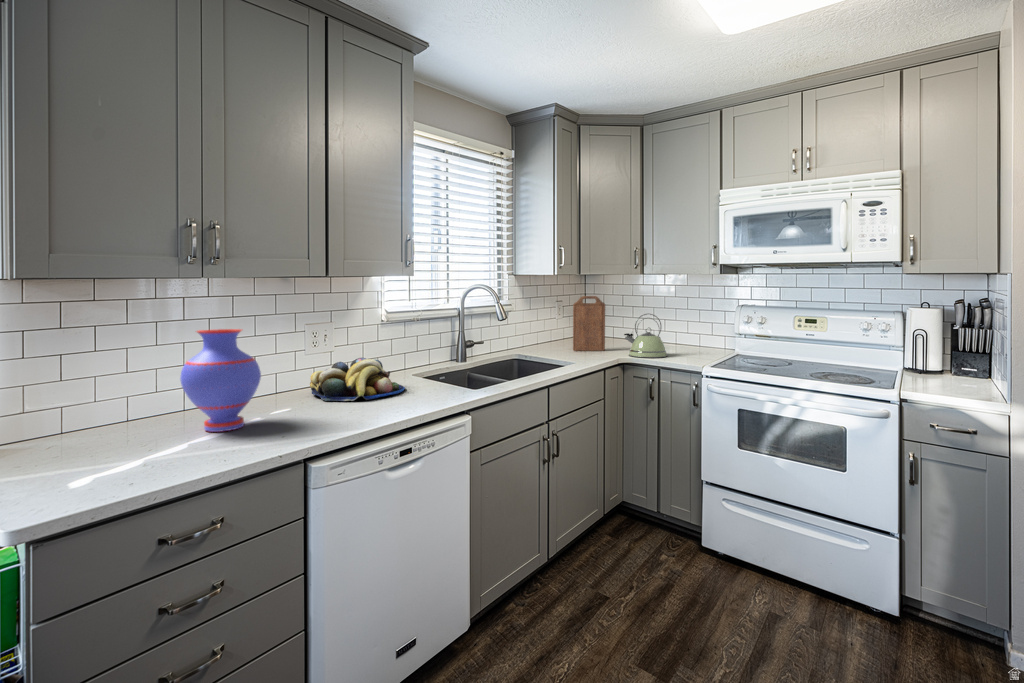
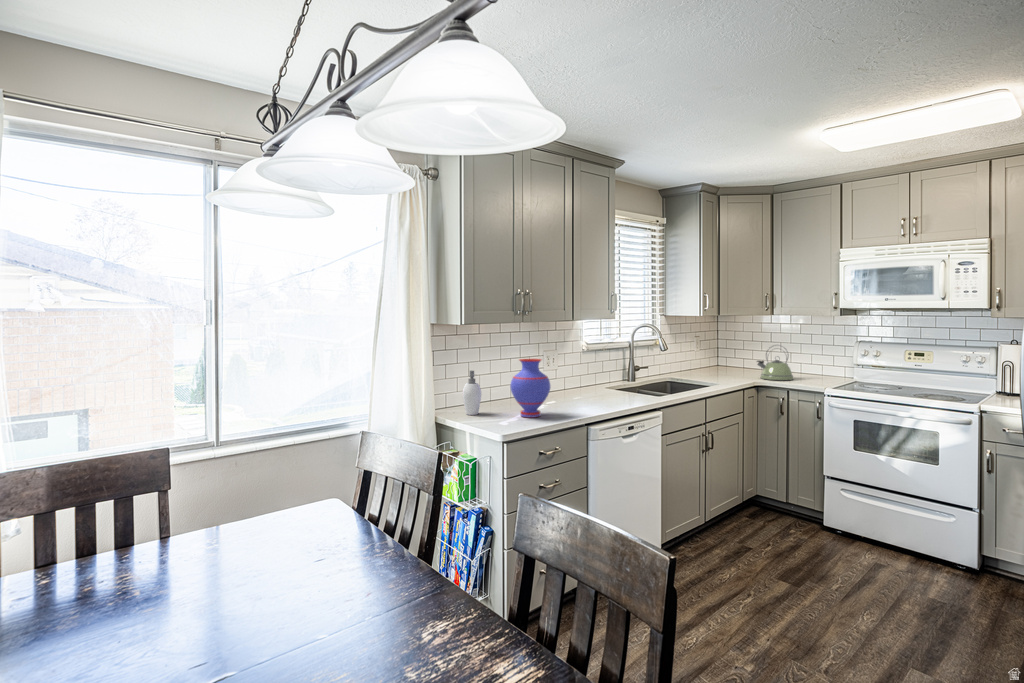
cutting board: present [573,296,605,351] -> none [711,330,739,374]
soap dispenser: none [99,351,142,429] -> present [462,370,481,415]
fruit bowl: present [310,358,405,401] -> none [550,377,611,404]

